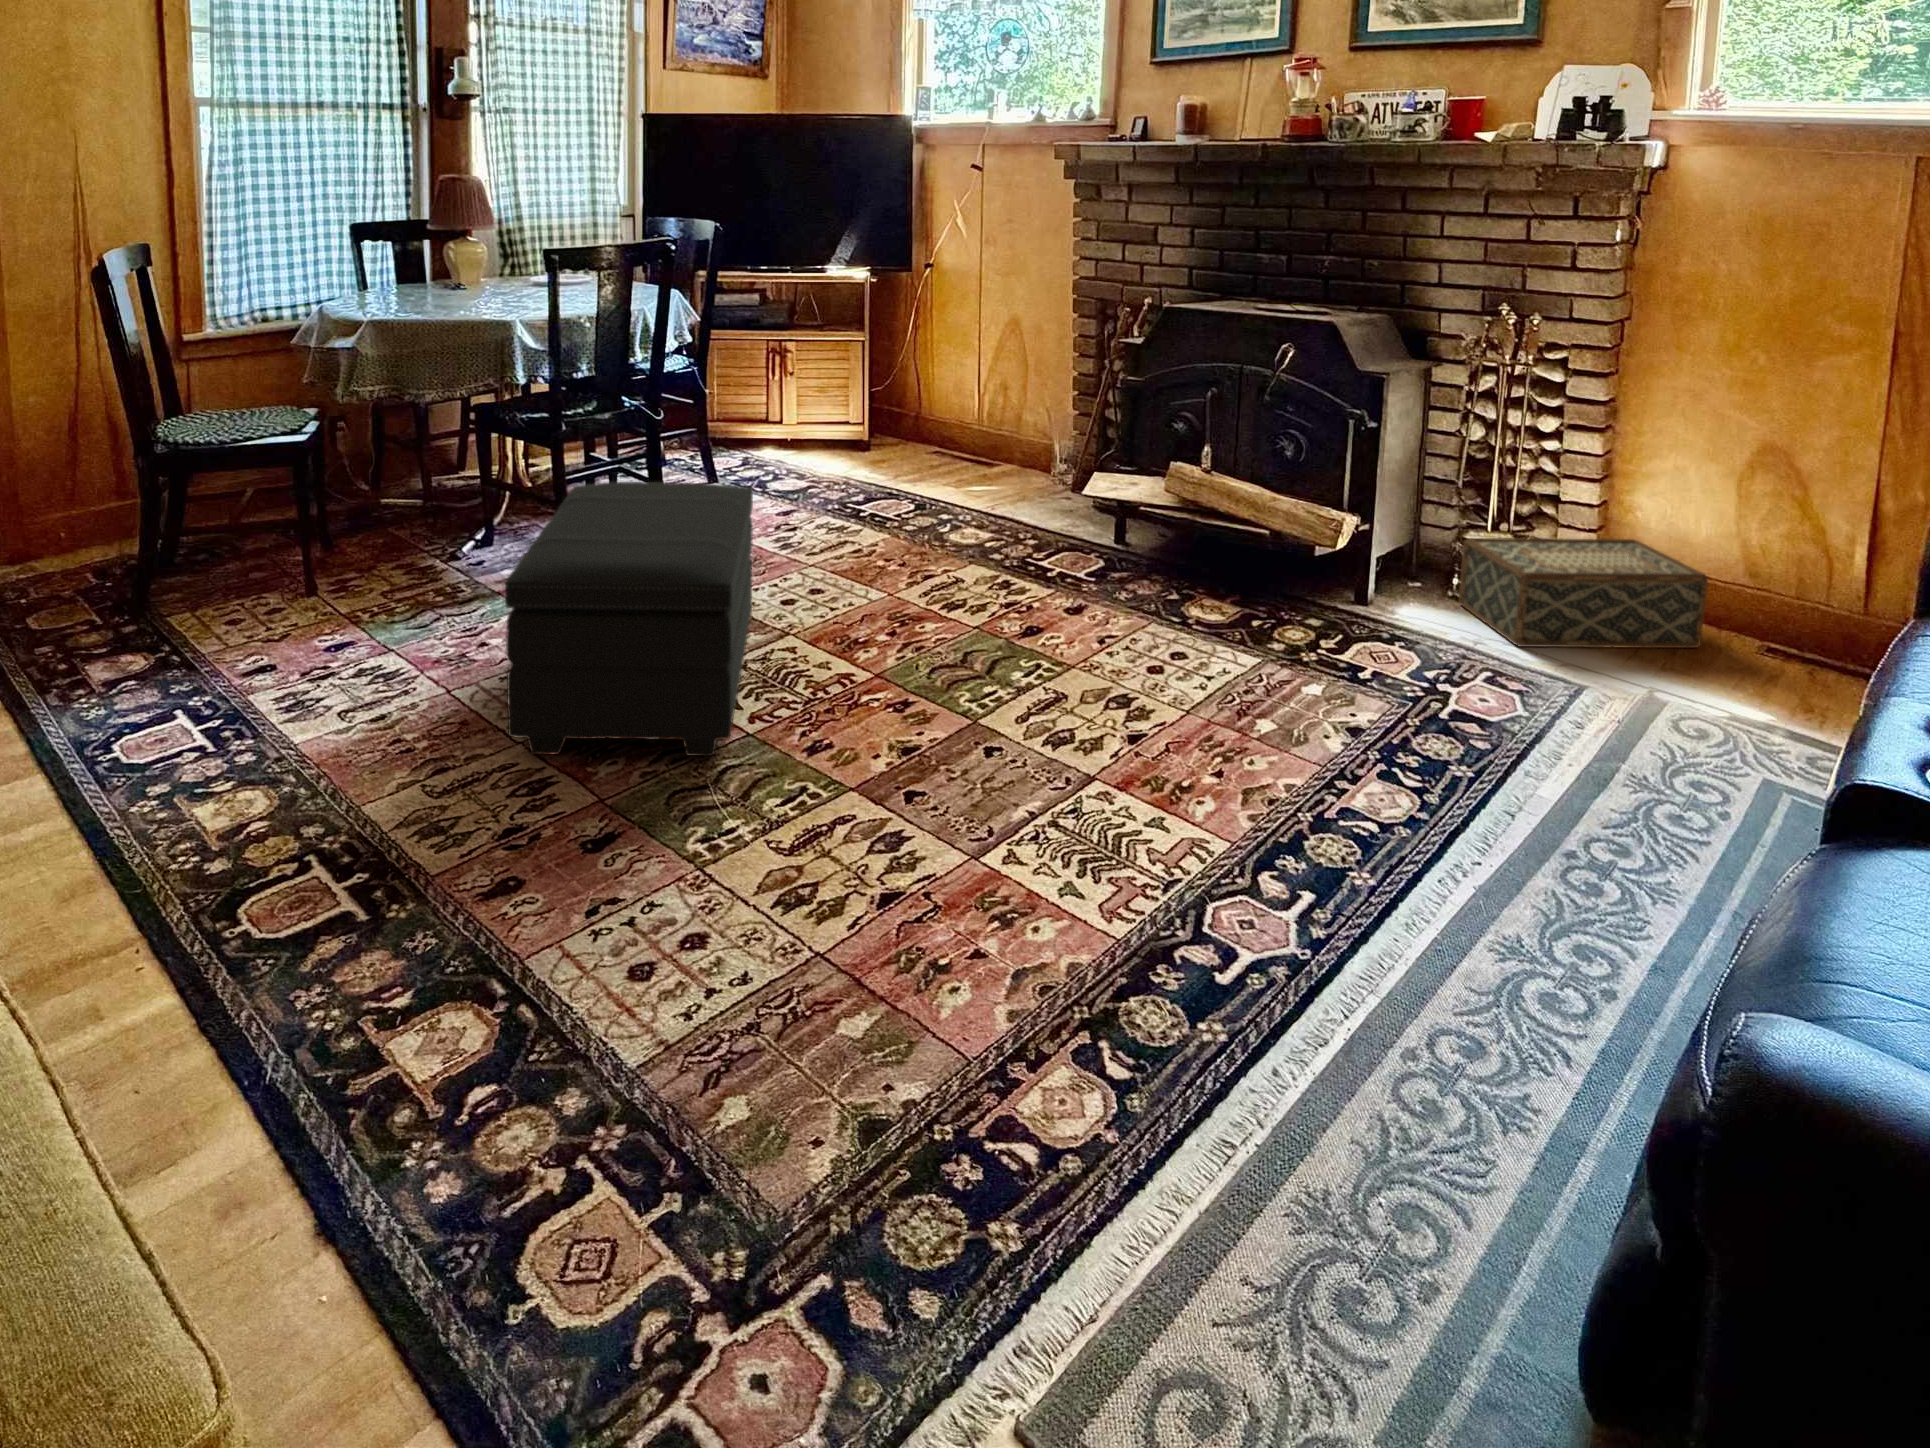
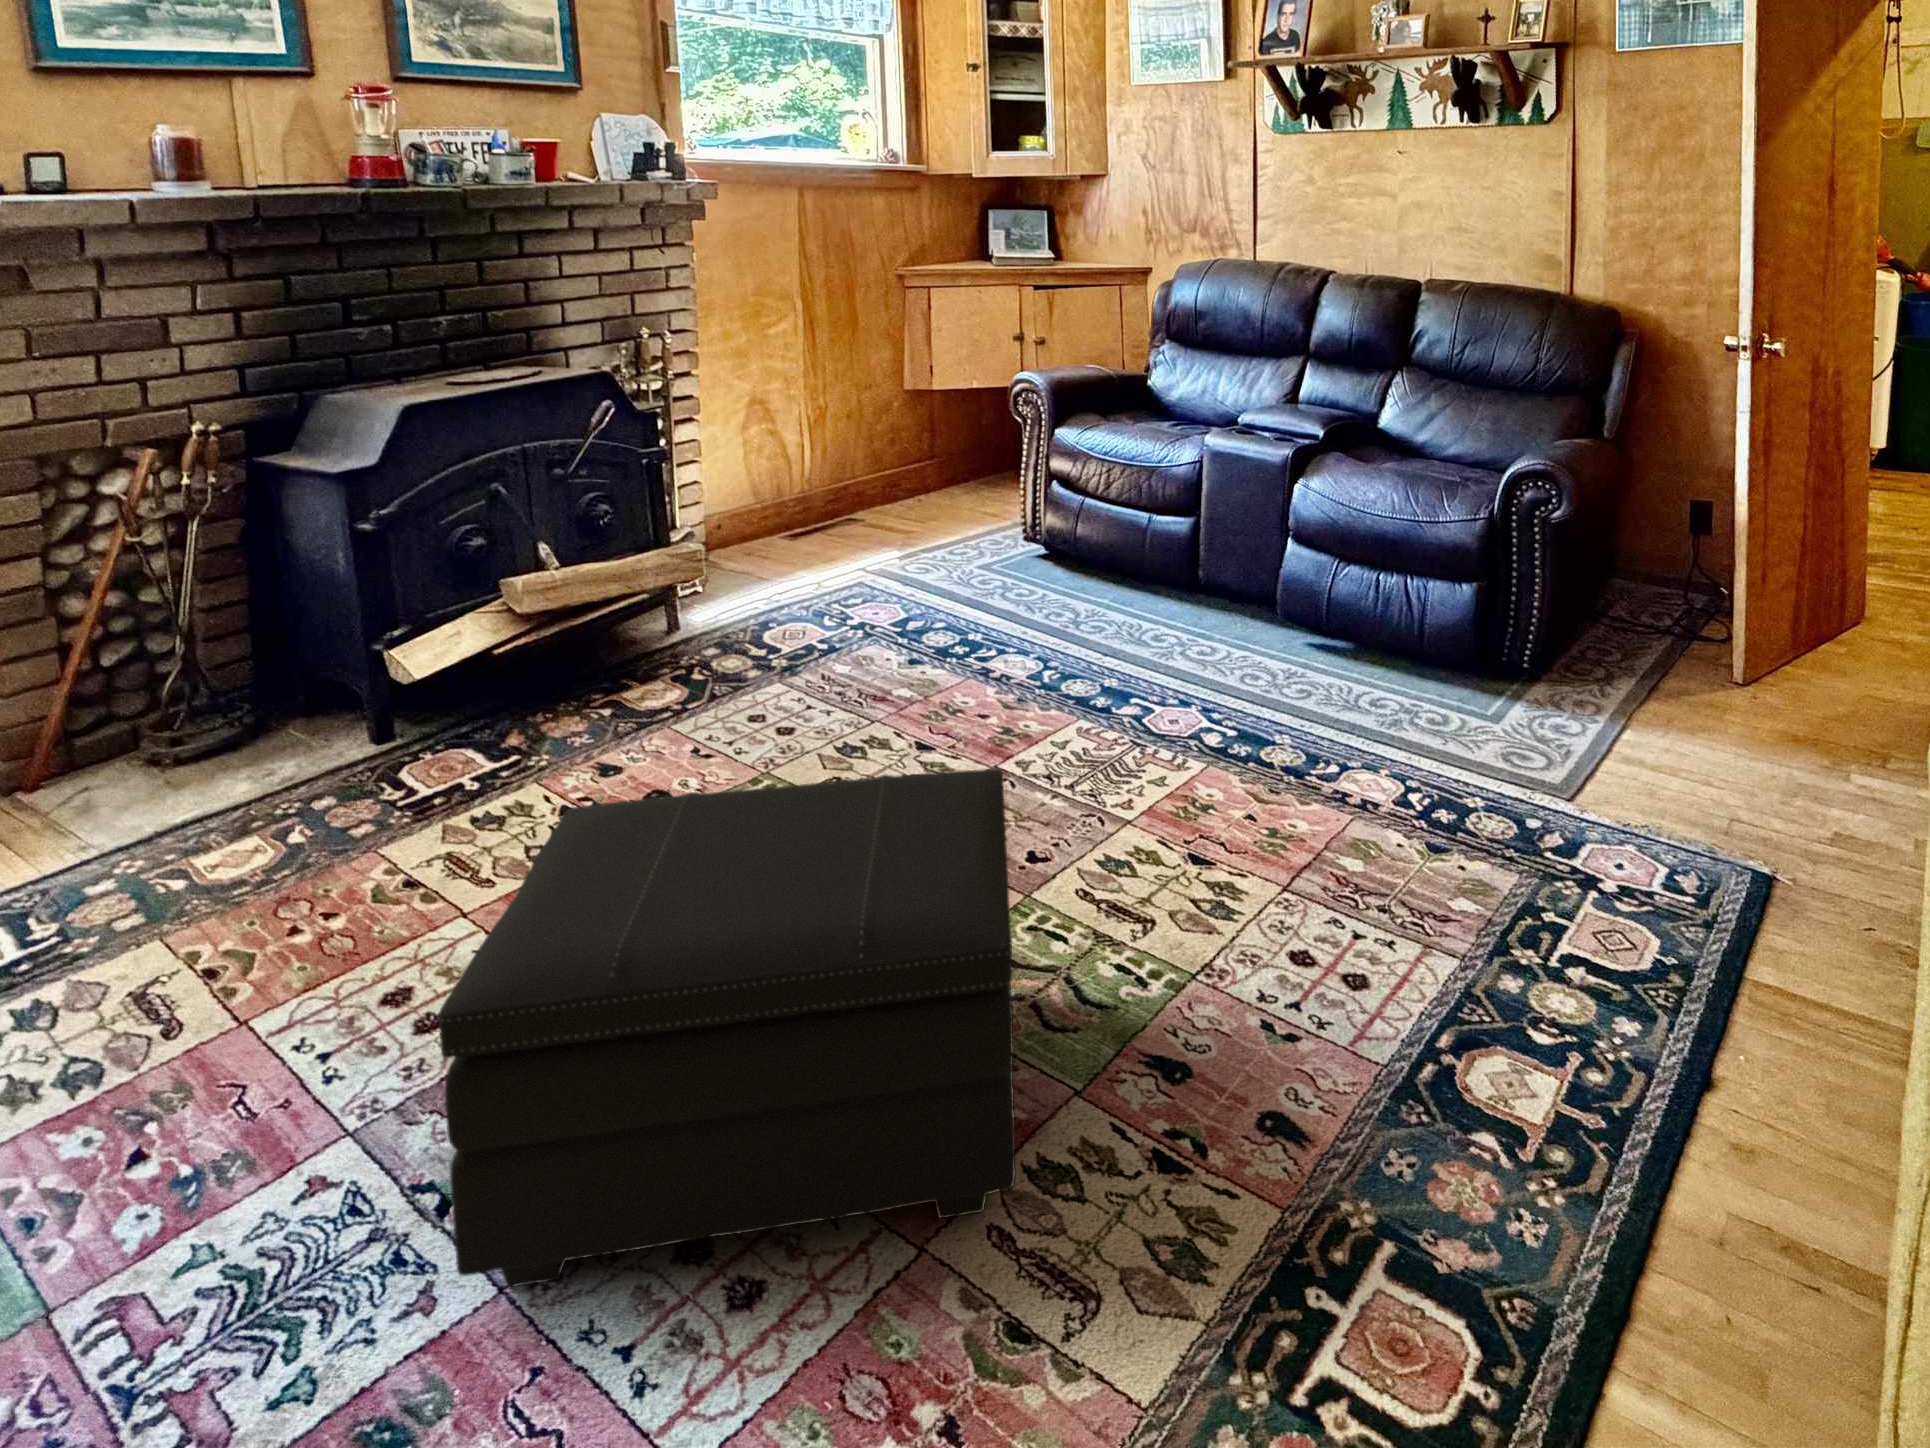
woven basket: present [1459,538,1708,648] -> none [693,491,808,599]

